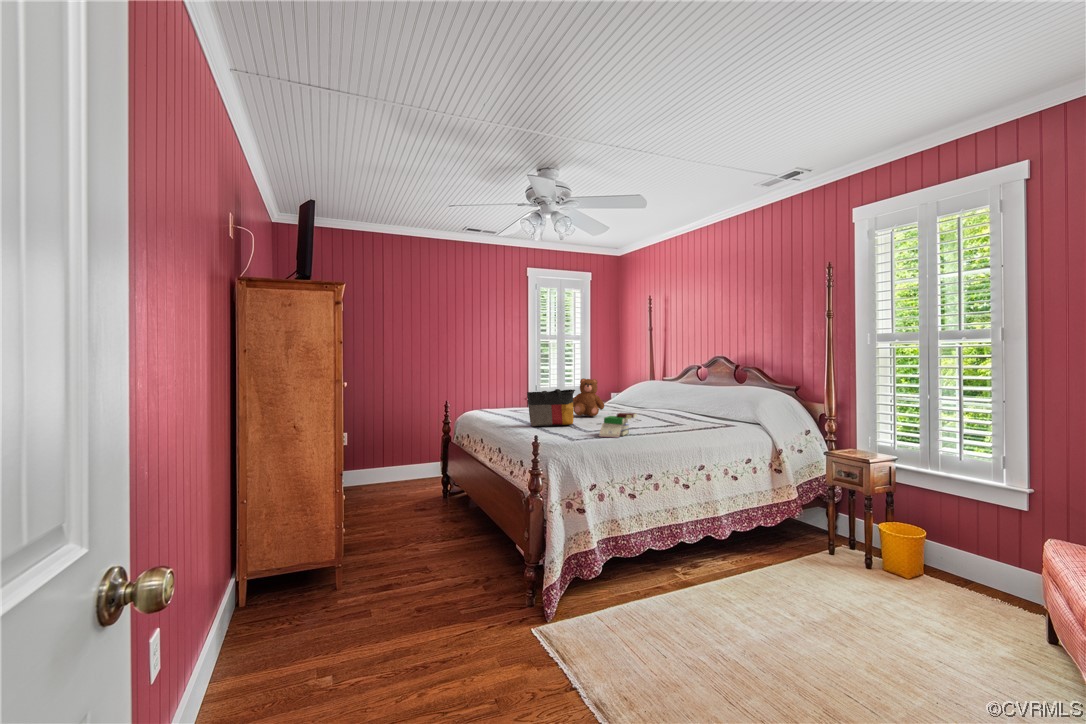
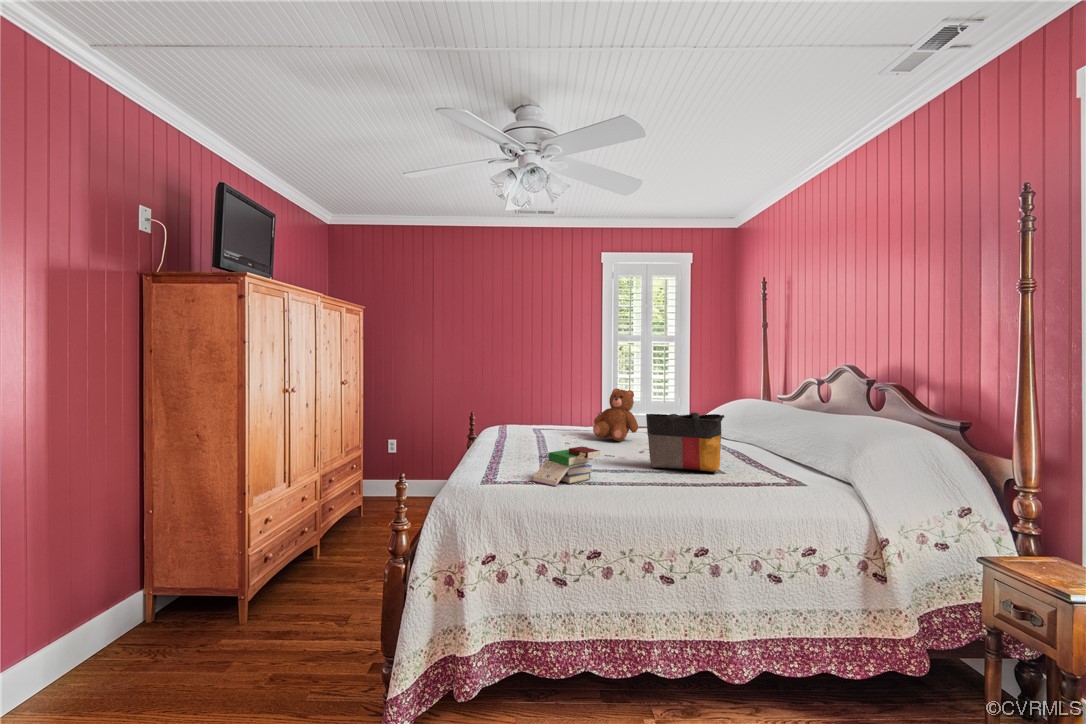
tote bag: present [527,389,575,426] -> present [646,413,724,472]

